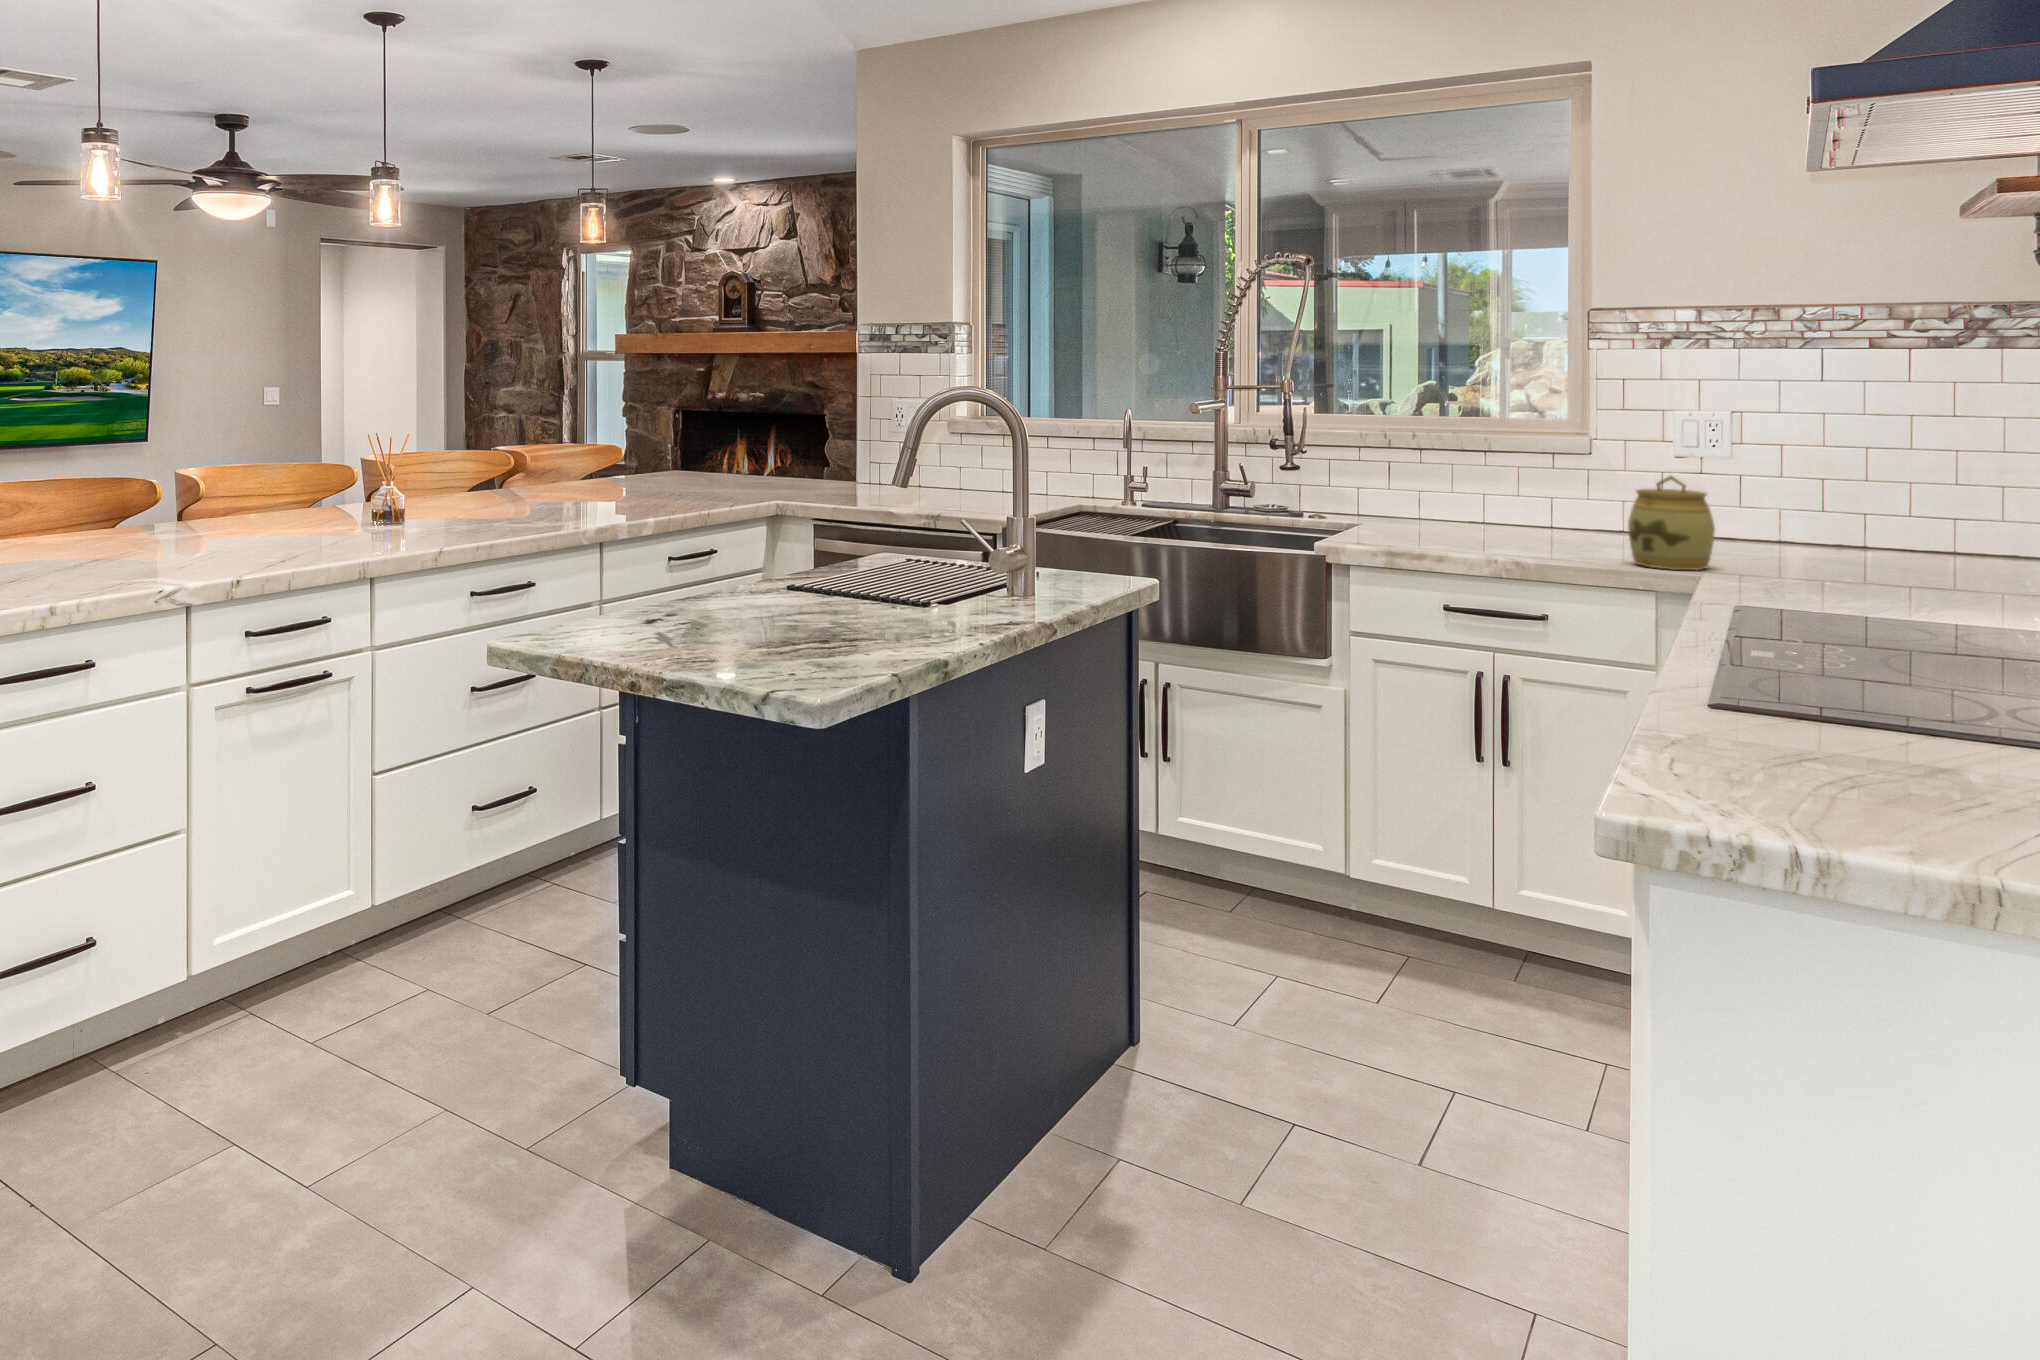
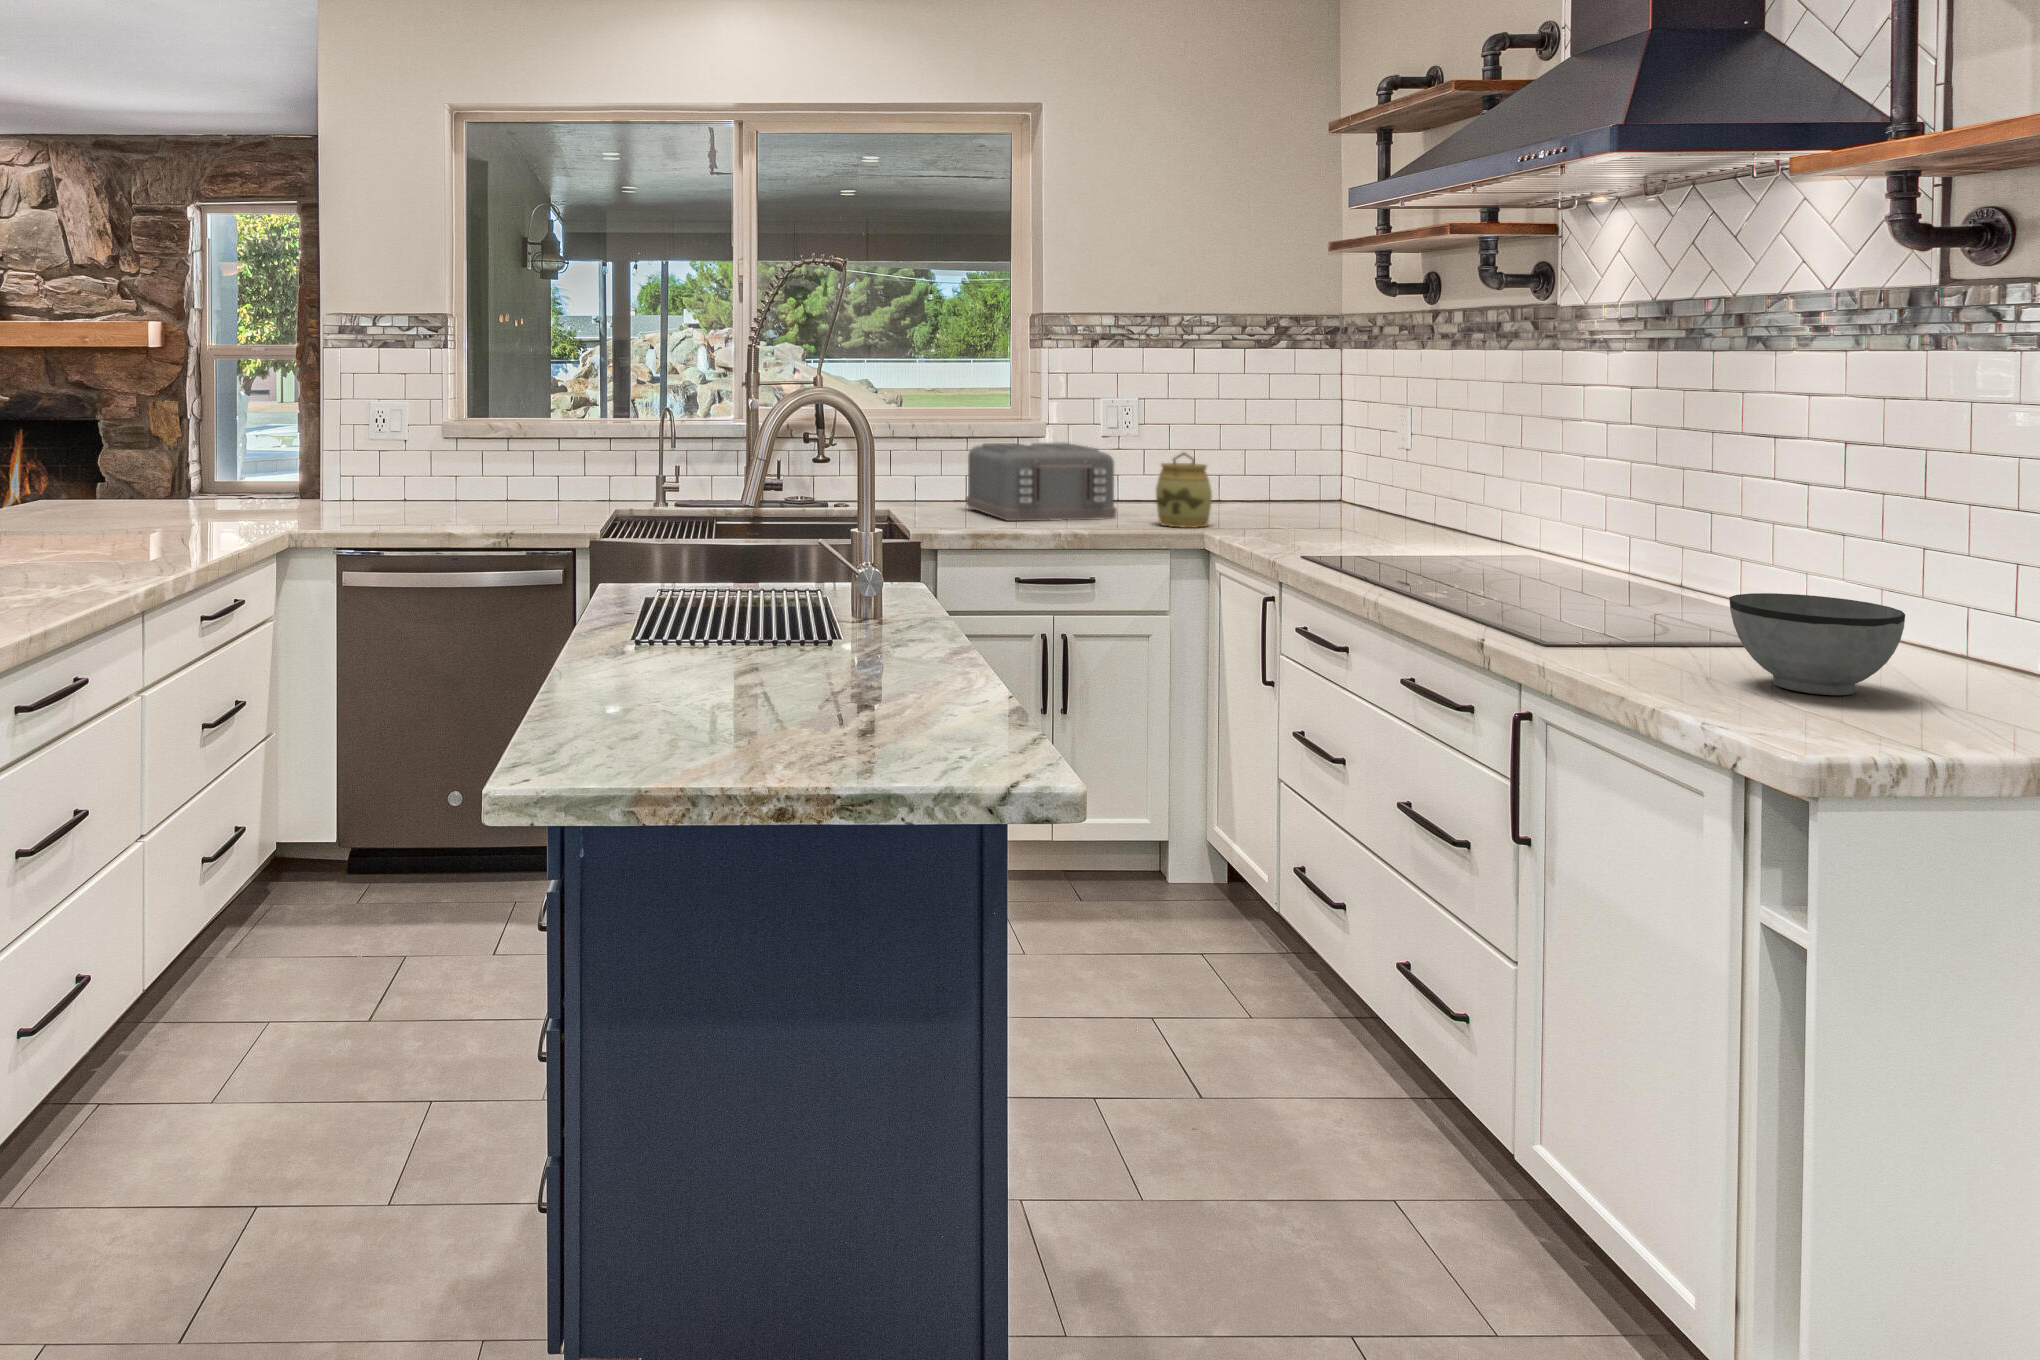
toaster: none [1445,457,1607,554] -> present [966,443,1117,521]
bowl: none [1714,674,1970,826] -> present [1729,593,1905,695]

